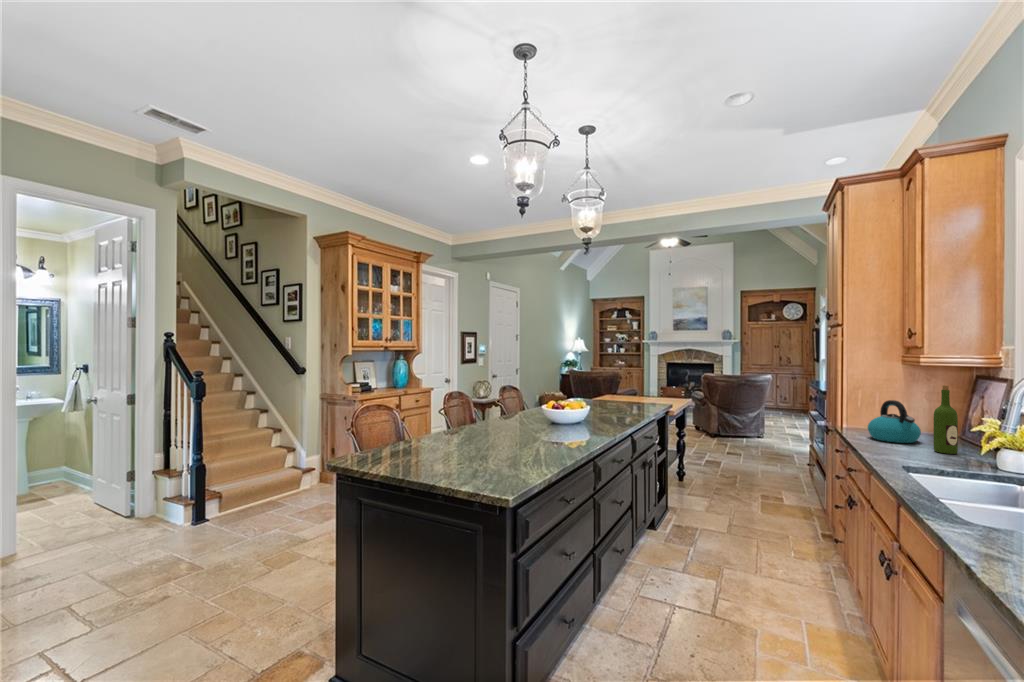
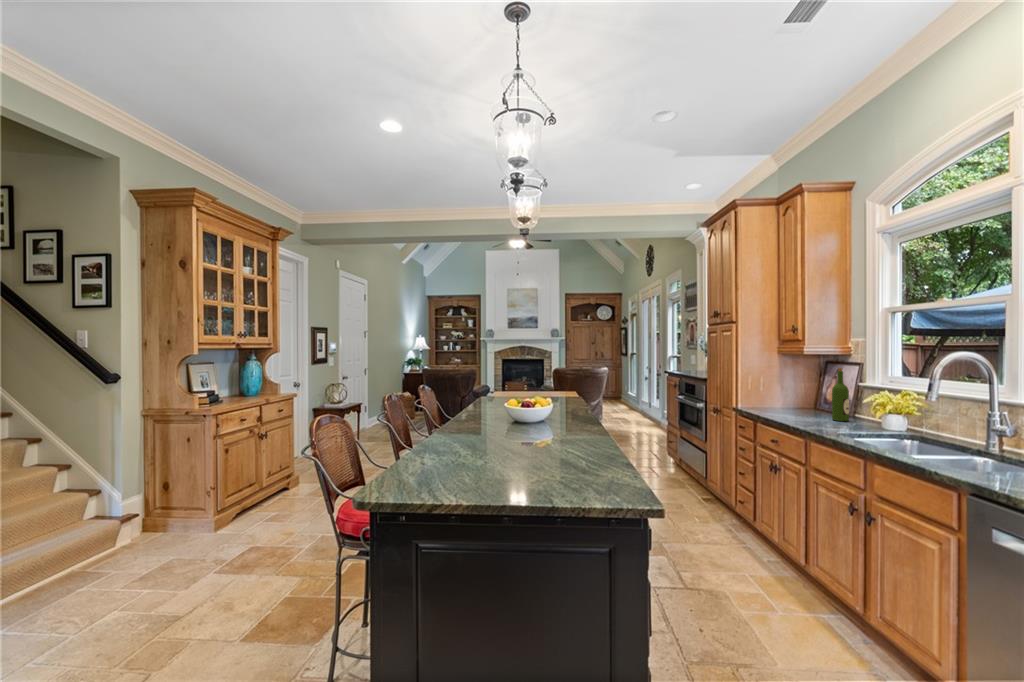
kettle: present [868,400,921,443] -> none [775,382,814,416]

